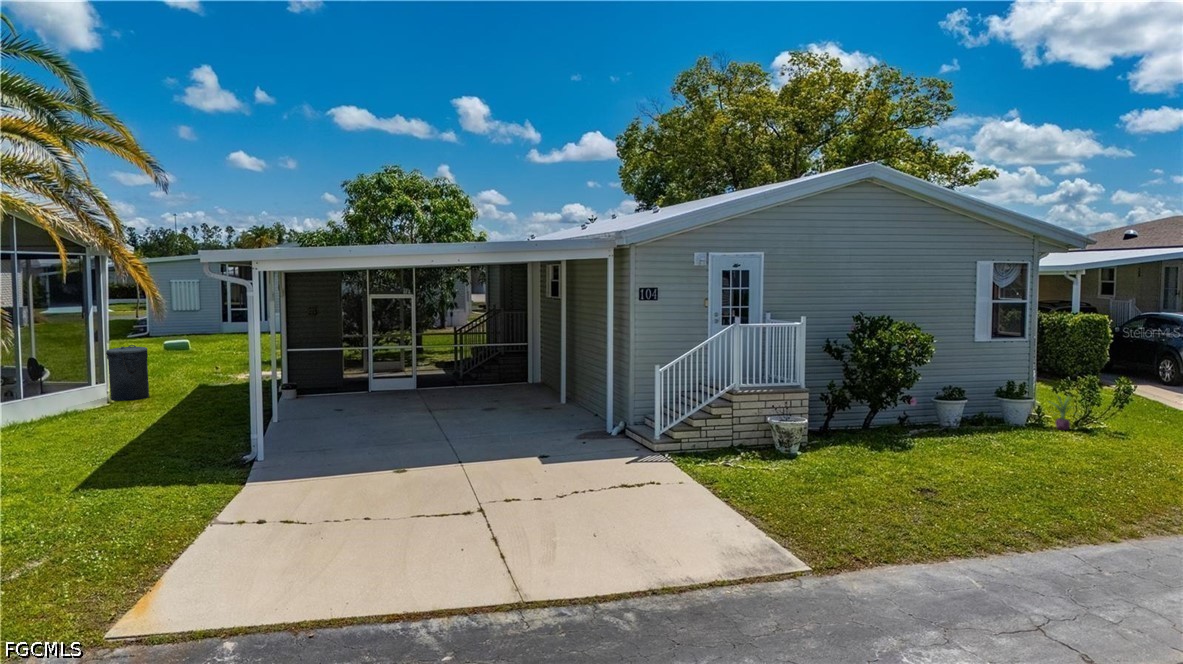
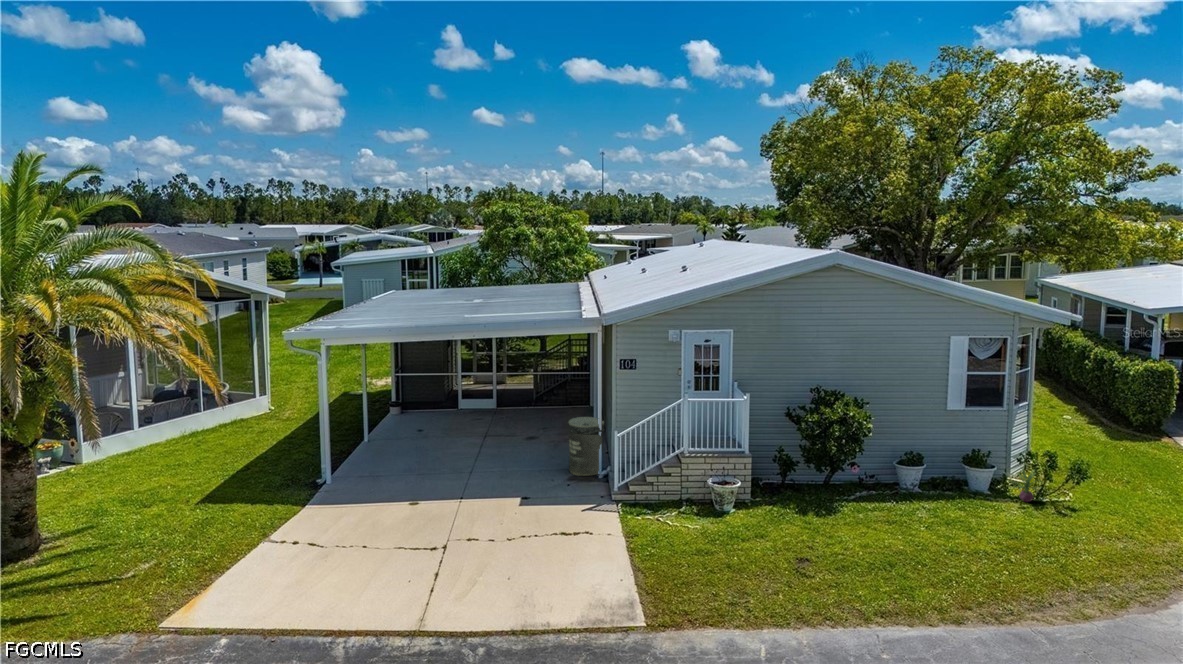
trash can: present [106,345,149,401] -> present [569,417,604,476]

